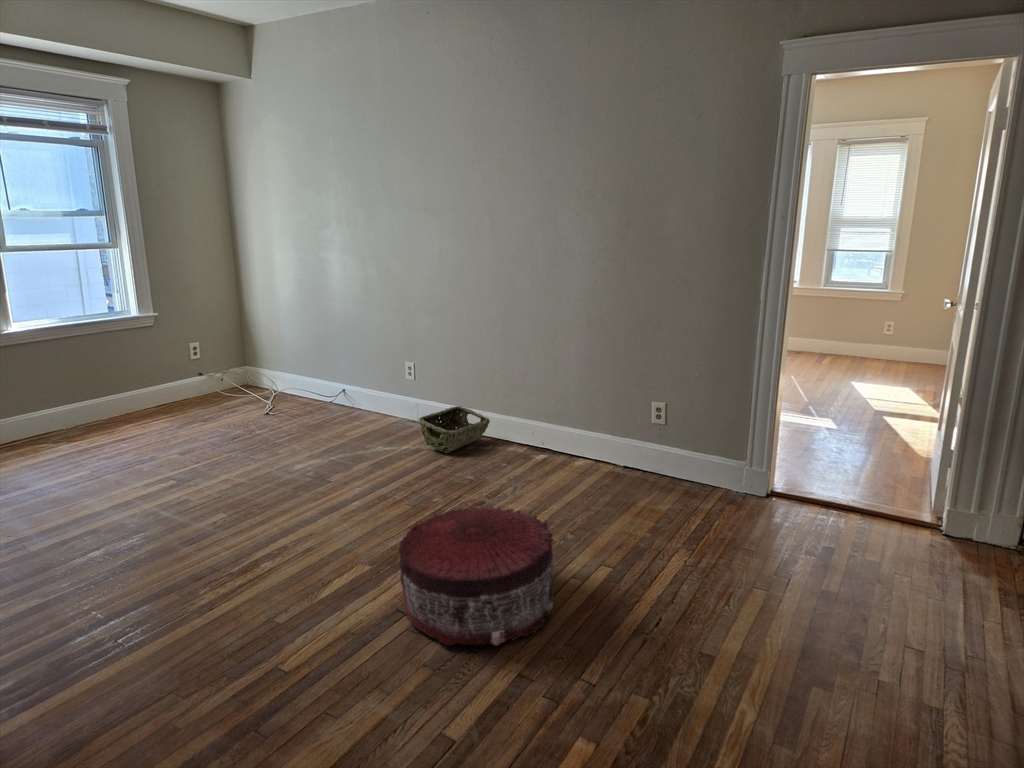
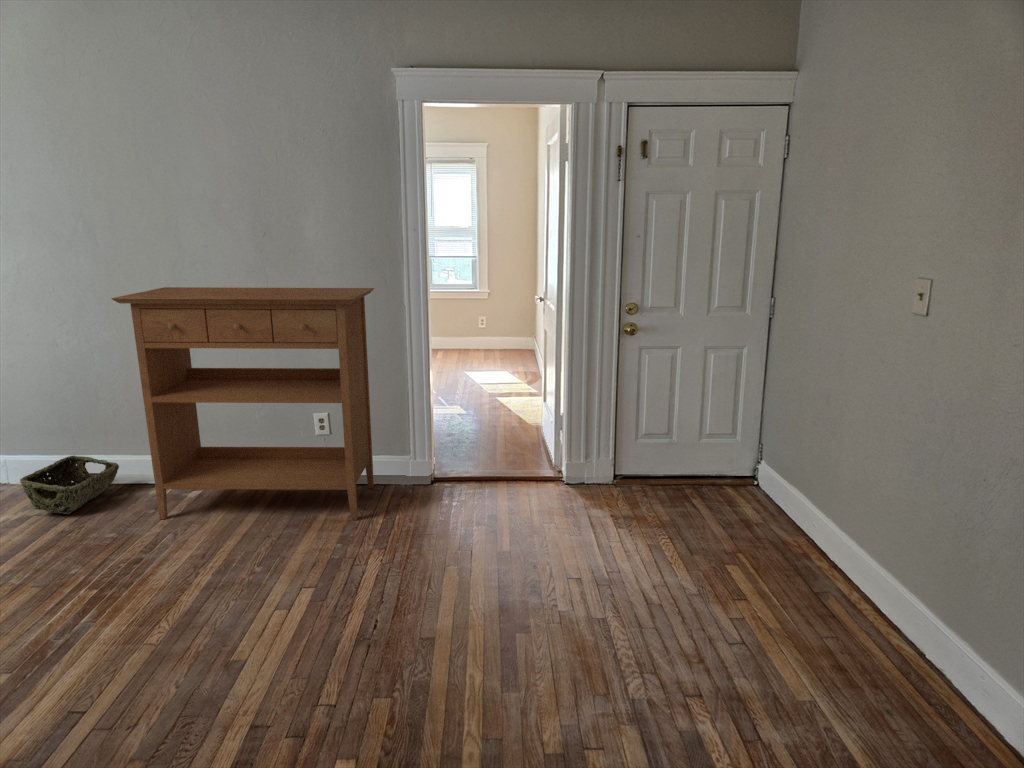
console table: none [493,269,730,515] -> present [111,287,374,520]
pouf: present [398,507,553,646] -> none [62,555,269,729]

